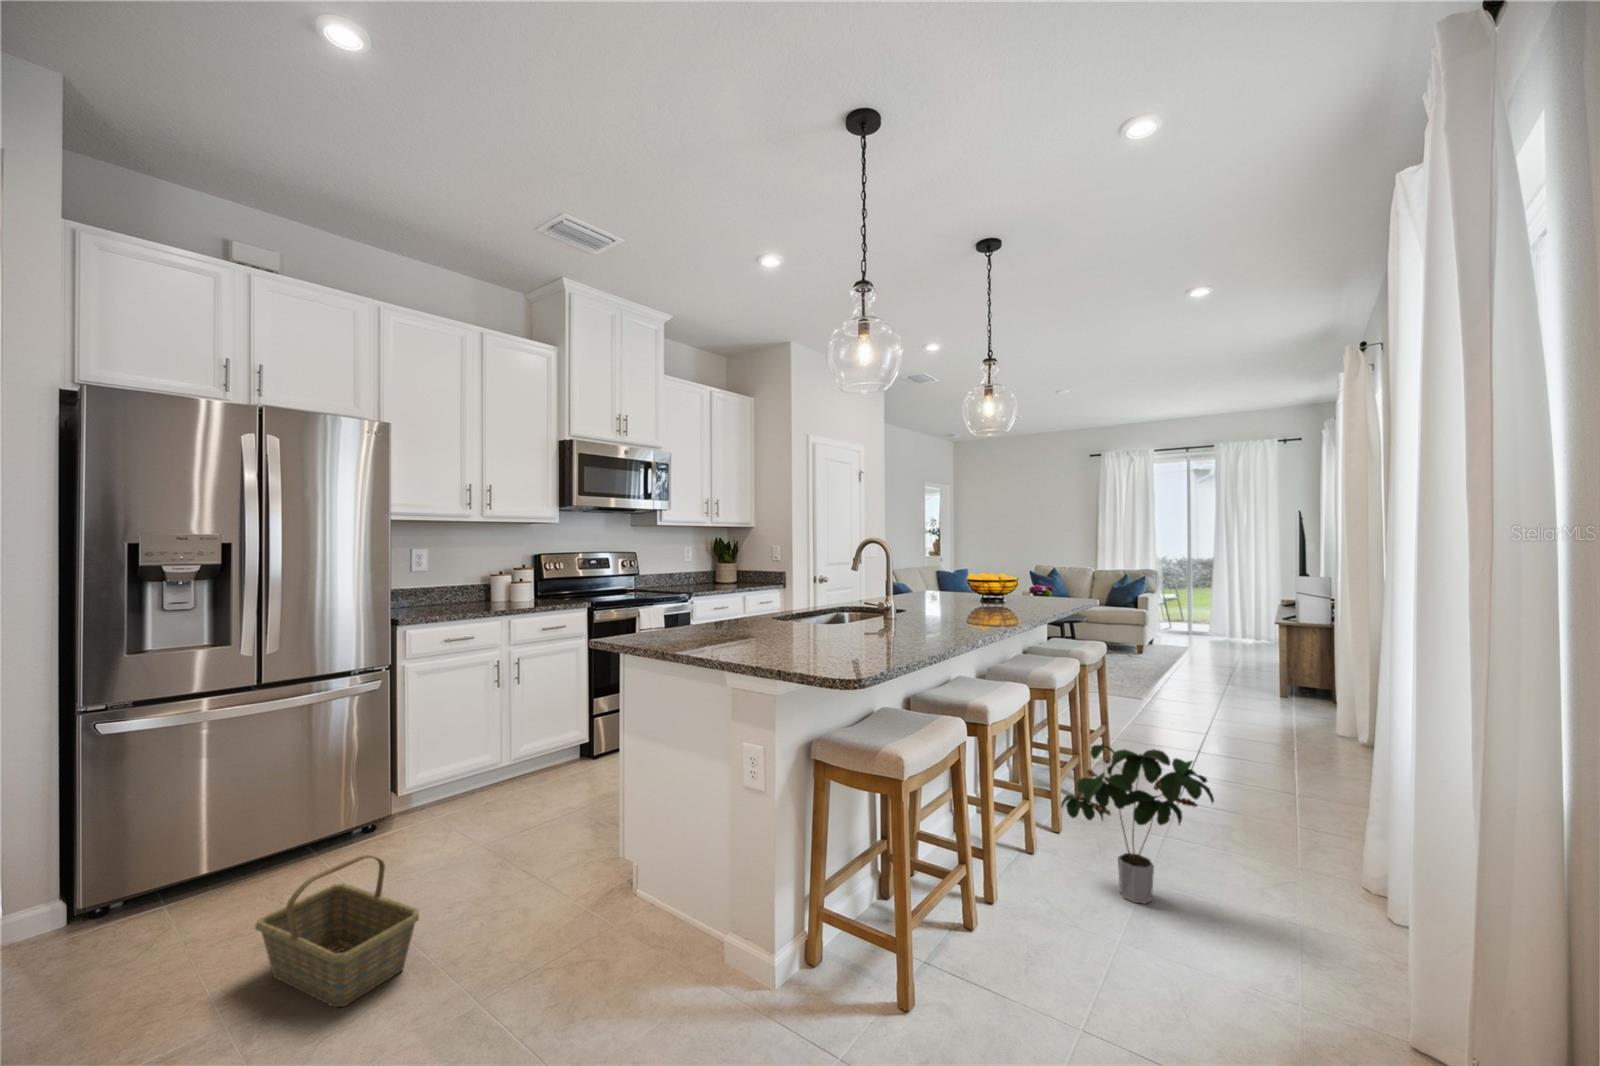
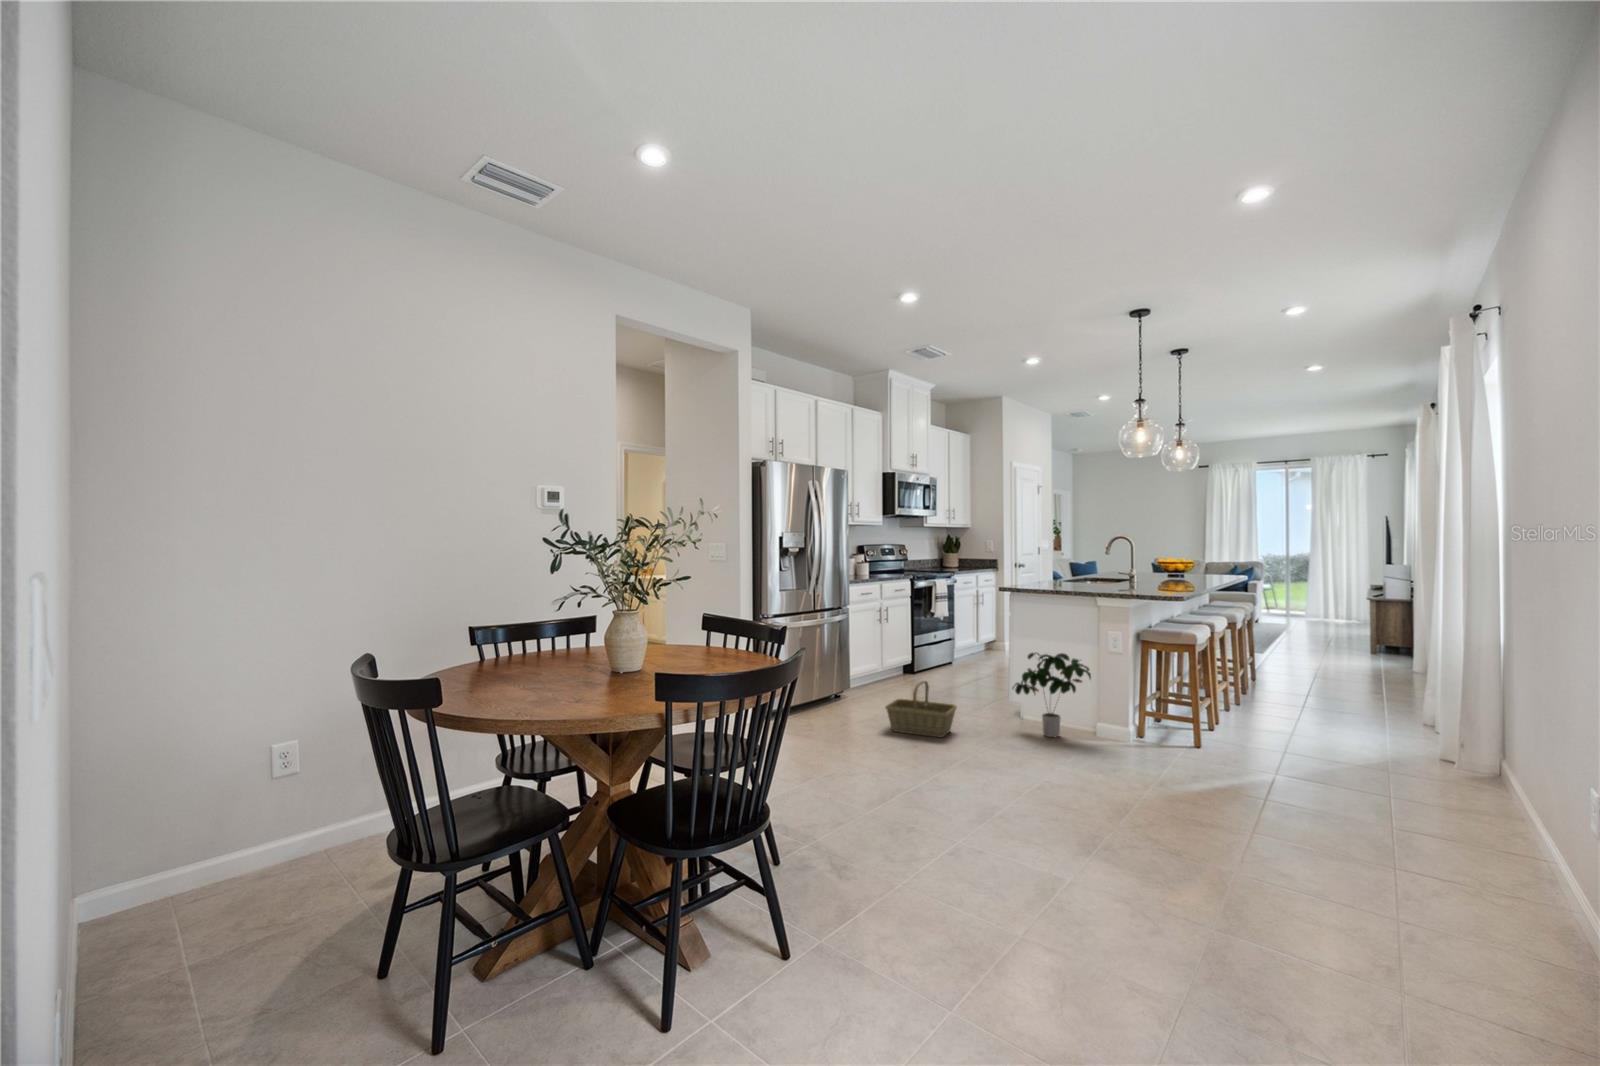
potted plant: present [1061,744,1214,903] -> present [1013,653,1091,737]

